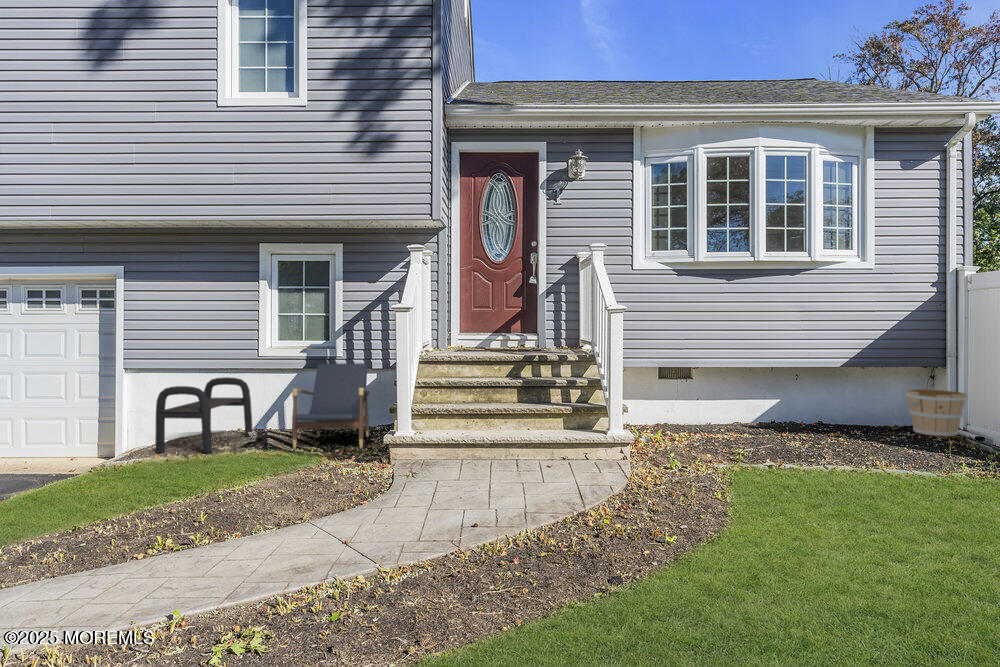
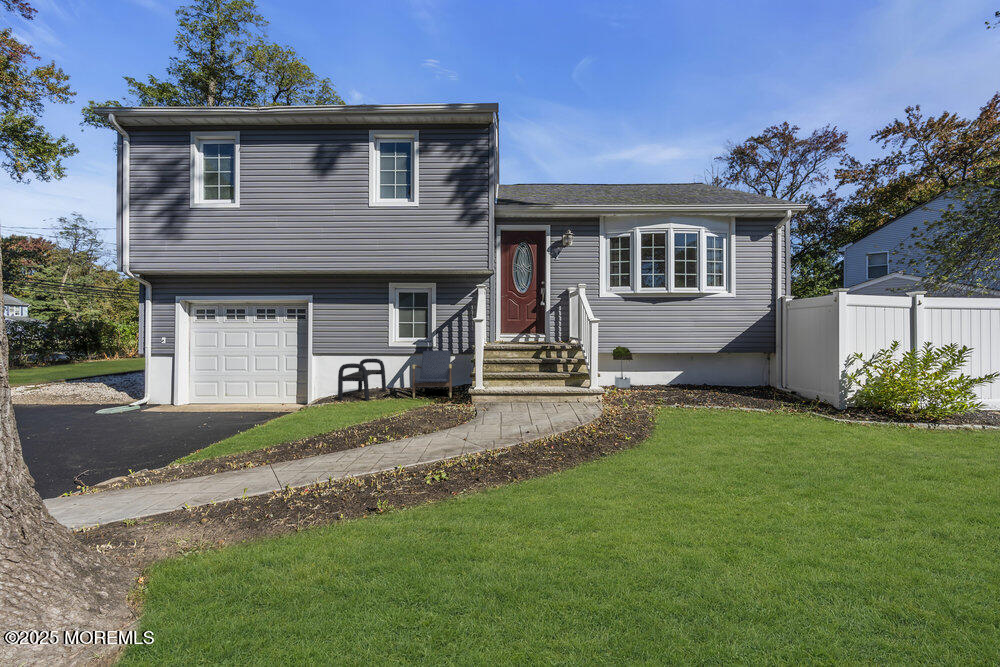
potted tree: none [654,355,688,430] -> present [612,346,630,388]
wooden bucket: present [905,388,967,437] -> none [753,364,787,391]

